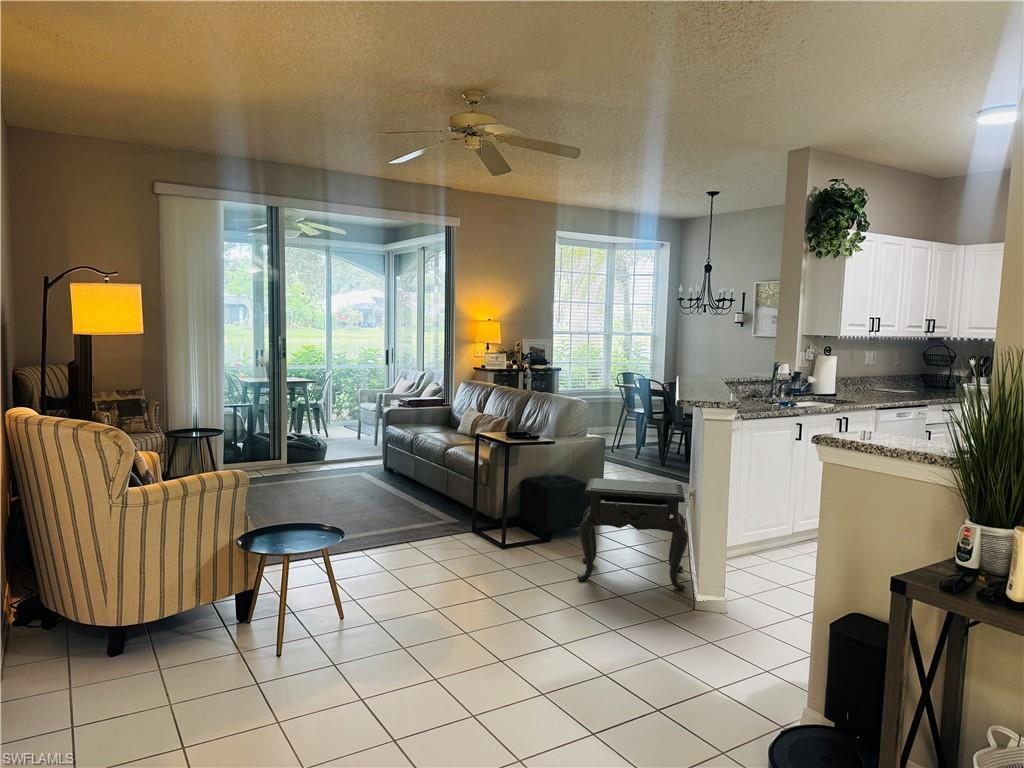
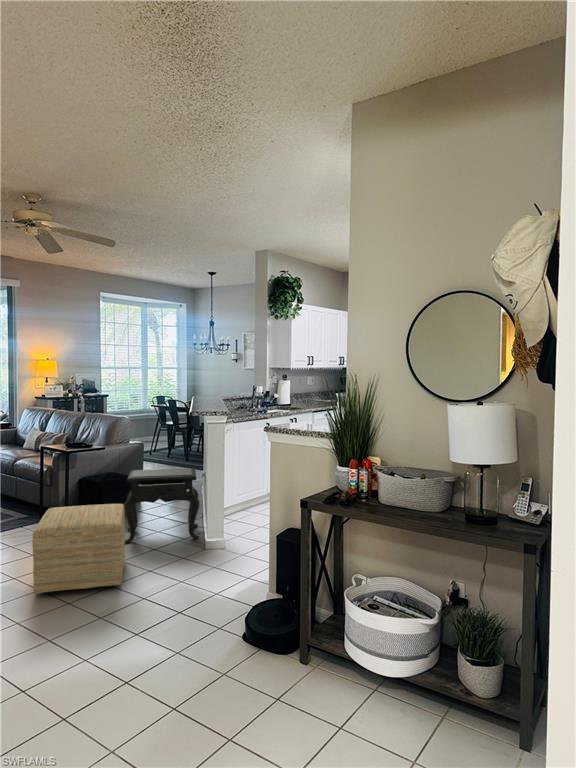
ottoman: none [460,521,581,647] -> present [32,504,125,595]

